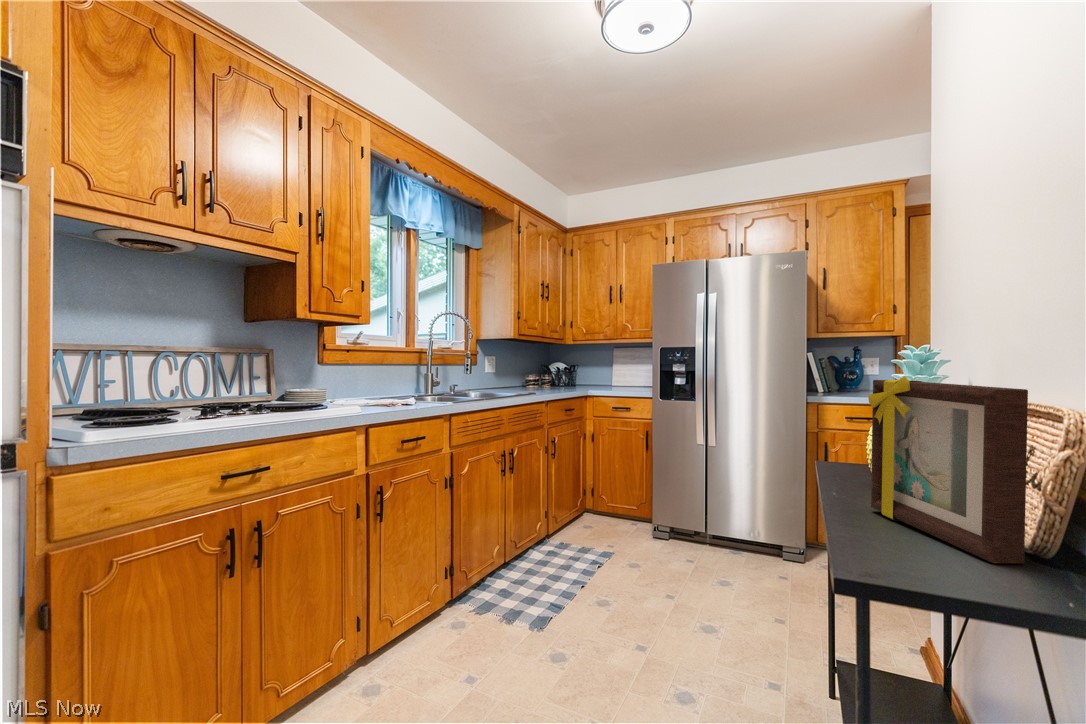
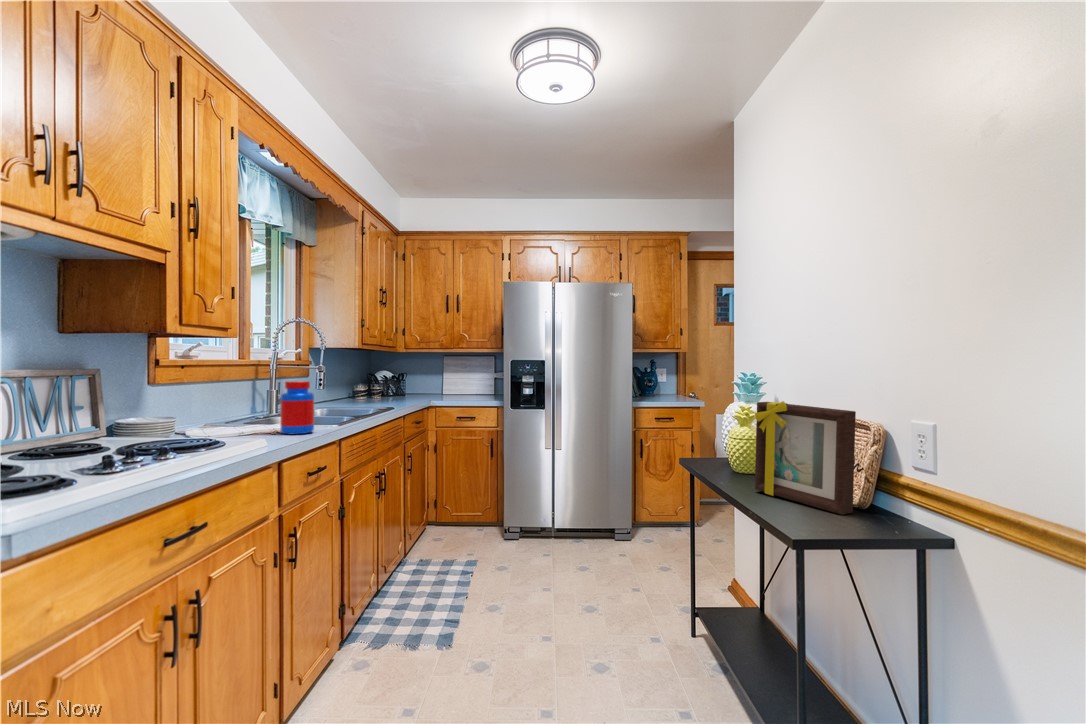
jar: none [387,359,414,404] -> present [280,381,314,434]

